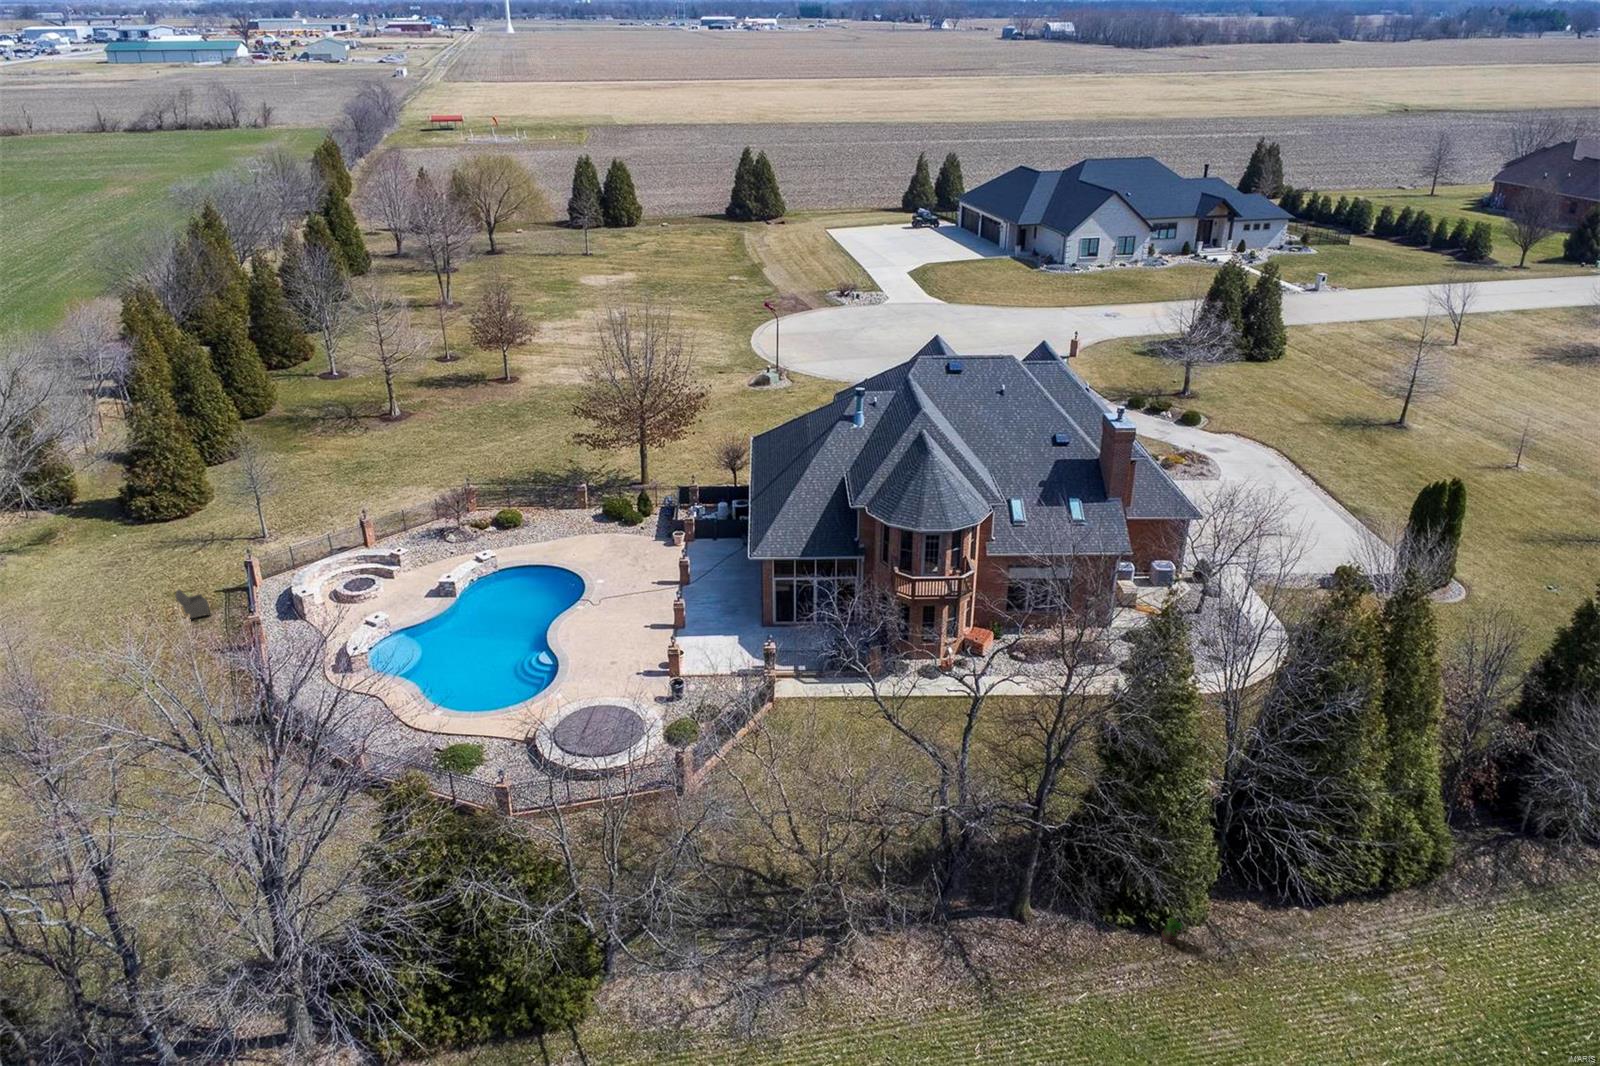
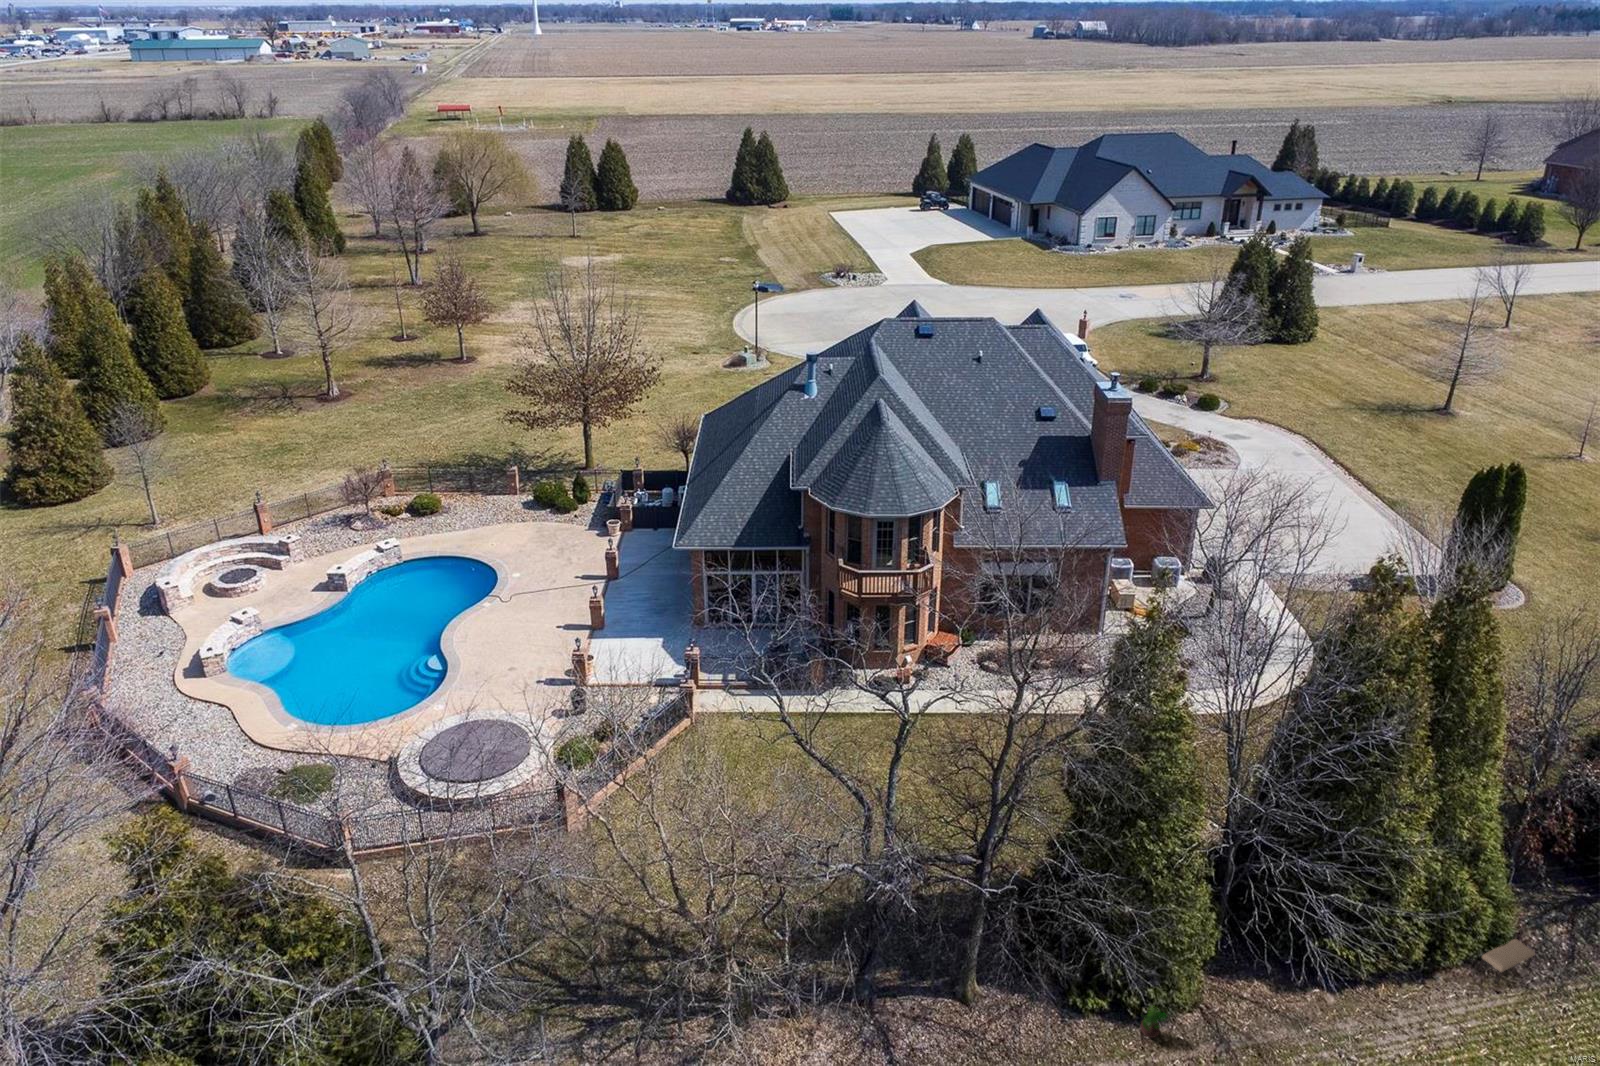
chair: present [175,590,210,618] -> none [23,579,65,617]
bench: none [1421,866,1466,900] -> present [1479,939,1535,984]

